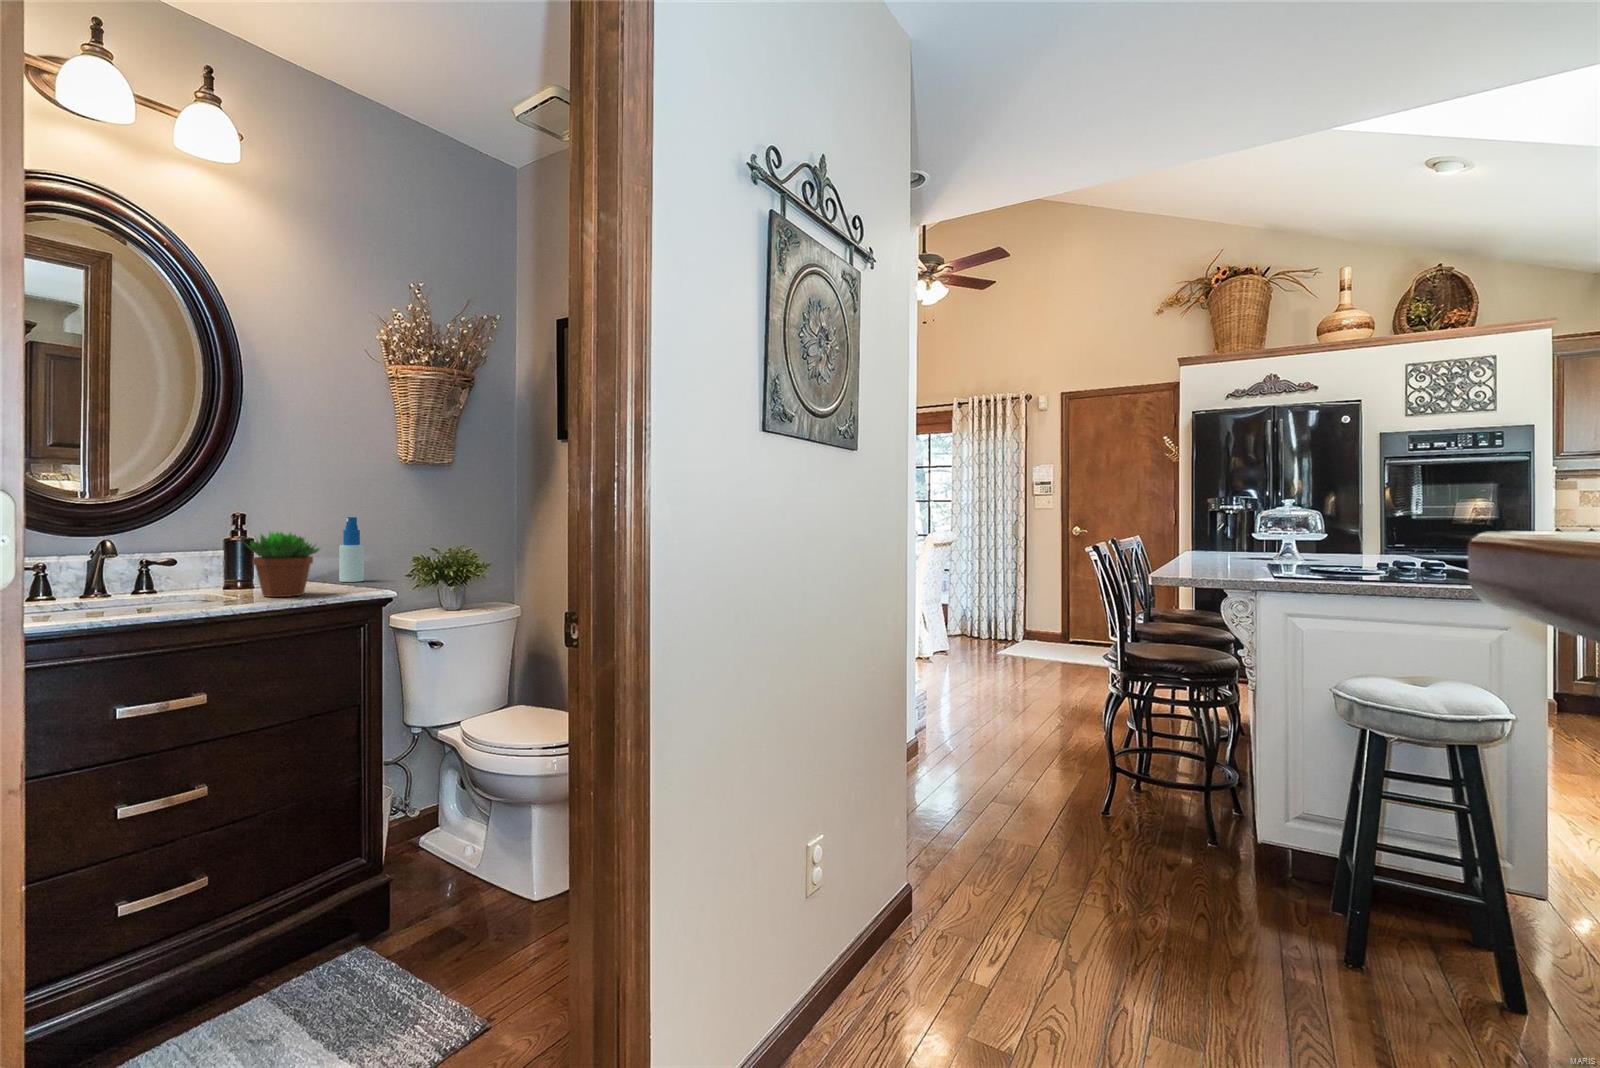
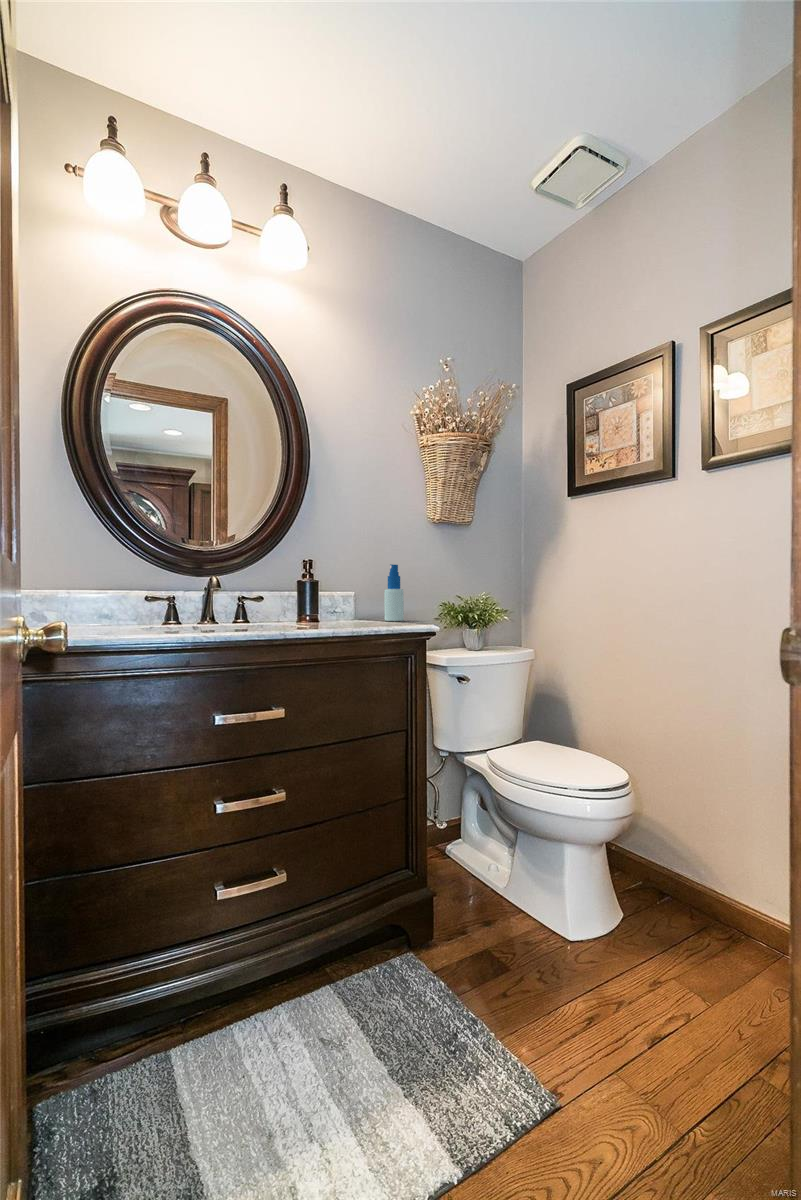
succulent plant: present [245,532,319,597] -> none [311,566,373,628]

